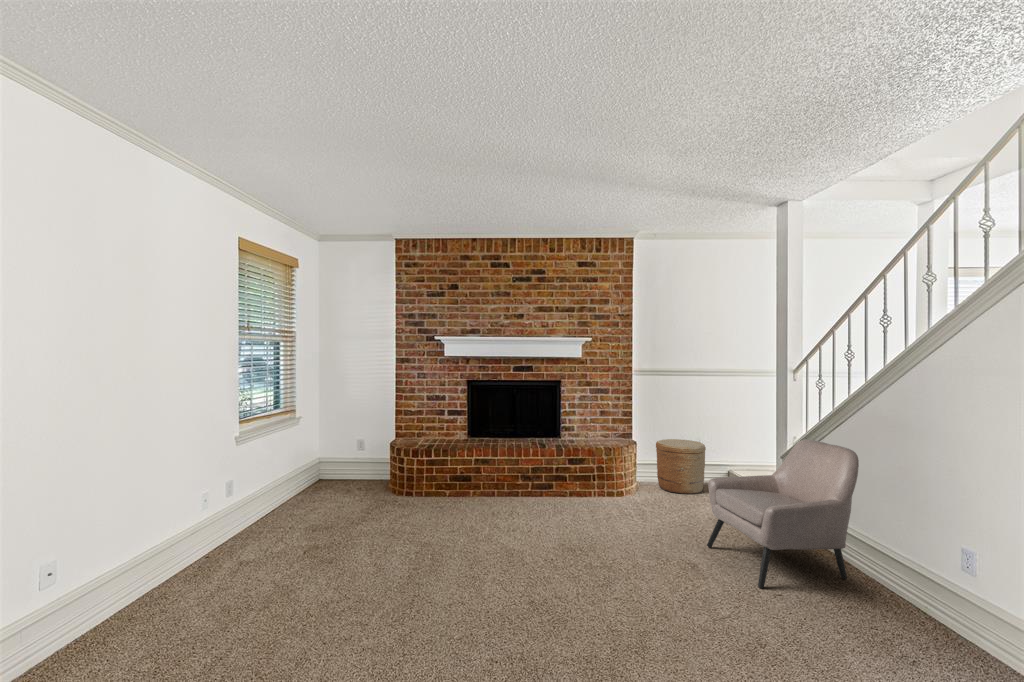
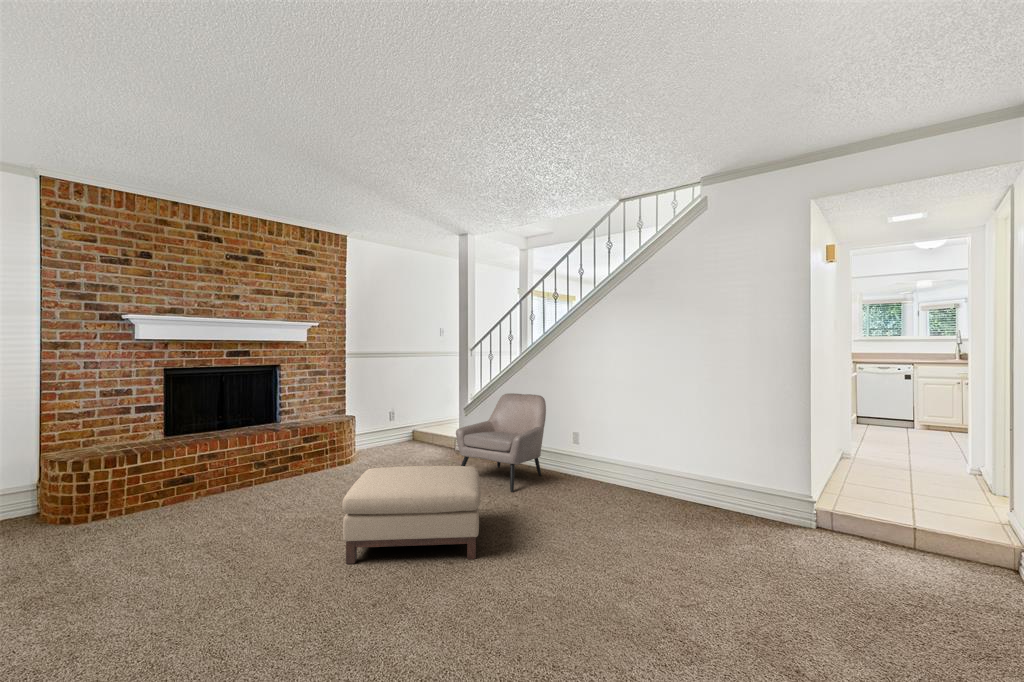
woven basket: present [656,439,706,494] -> none [368,410,409,454]
ottoman: none [476,504,657,653] -> present [342,466,481,564]

